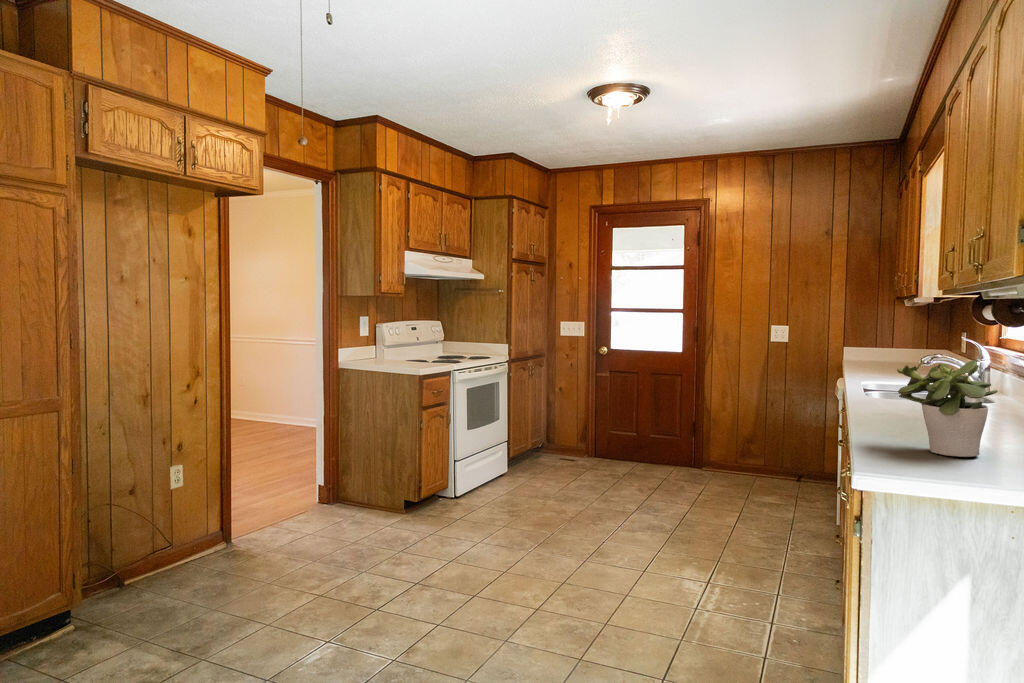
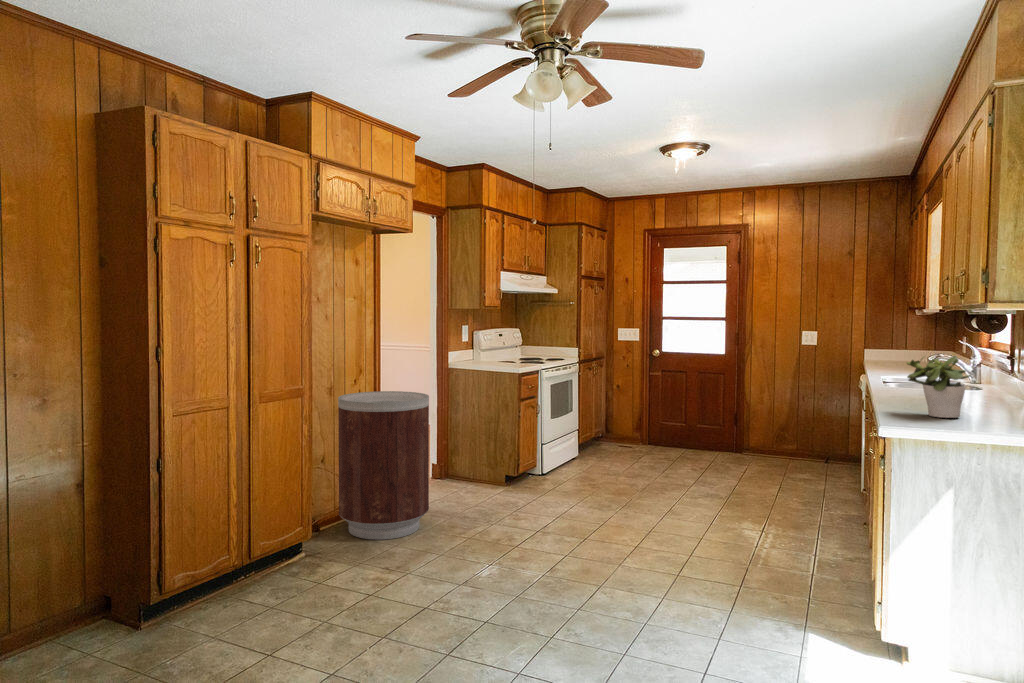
trash can: none [145,399,276,598] -> present [338,391,429,540]

